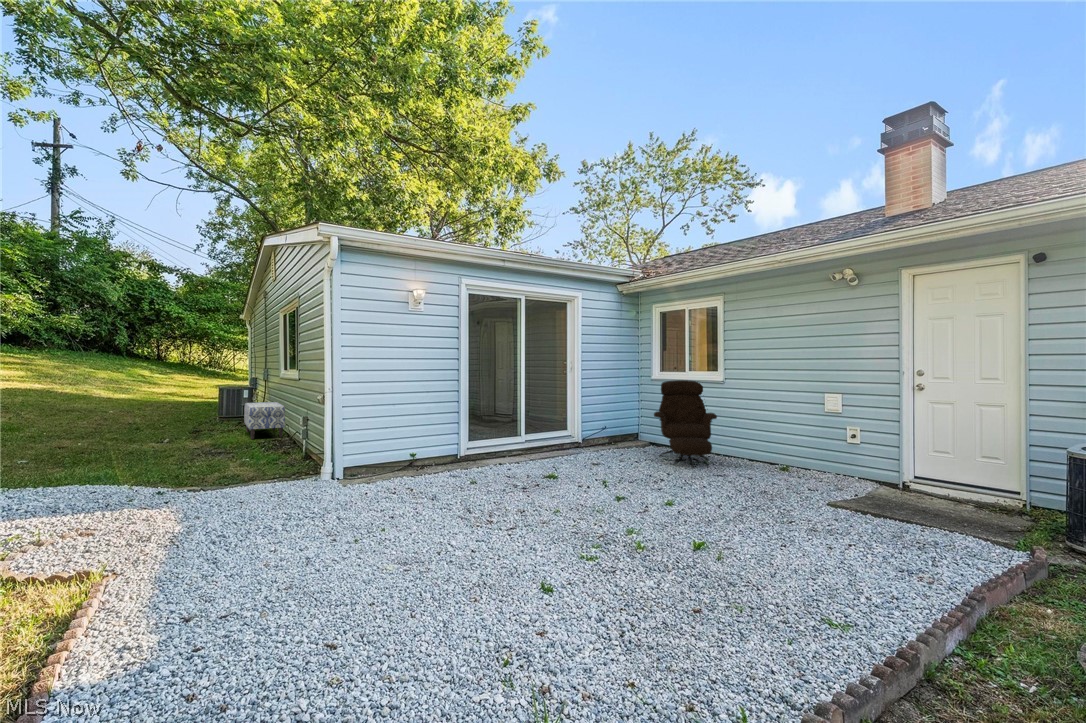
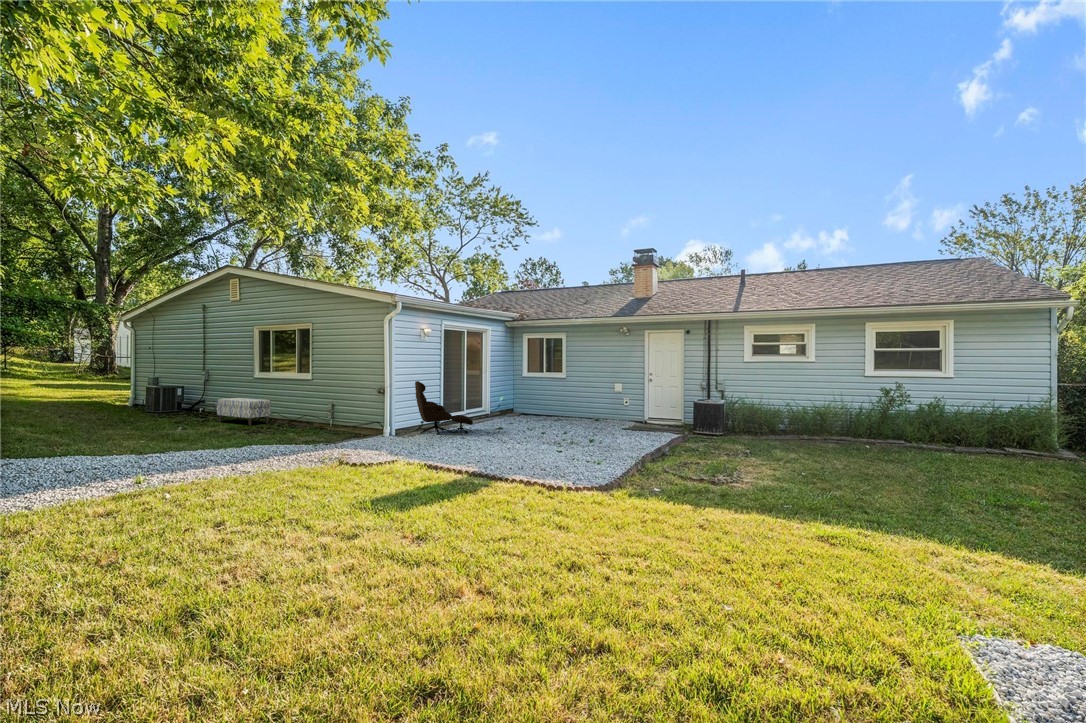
lounge chair: present [654,380,717,467] -> present [415,381,473,435]

